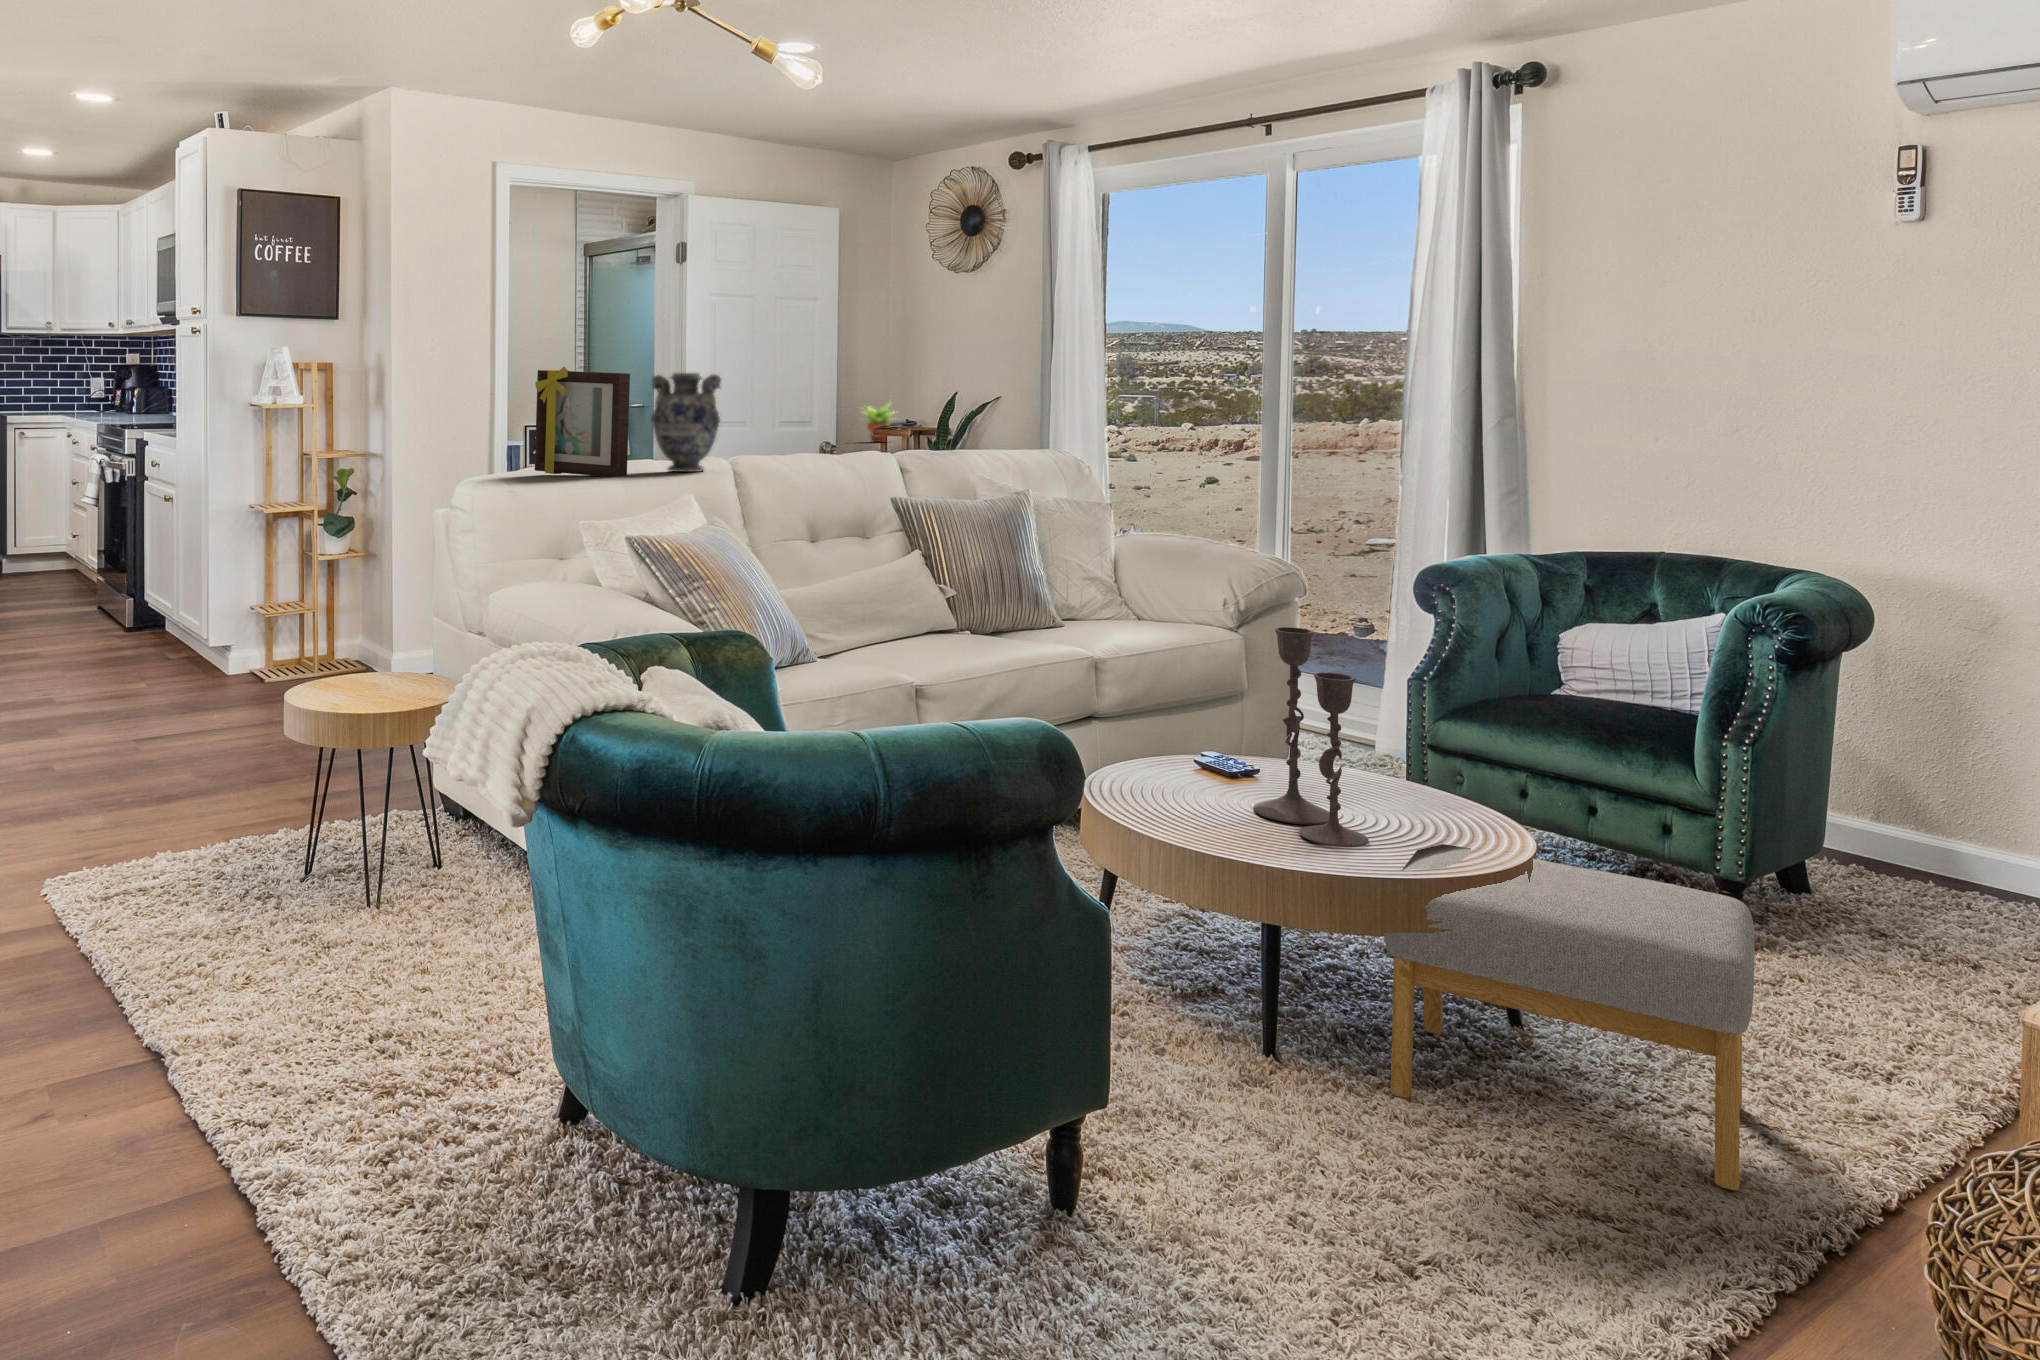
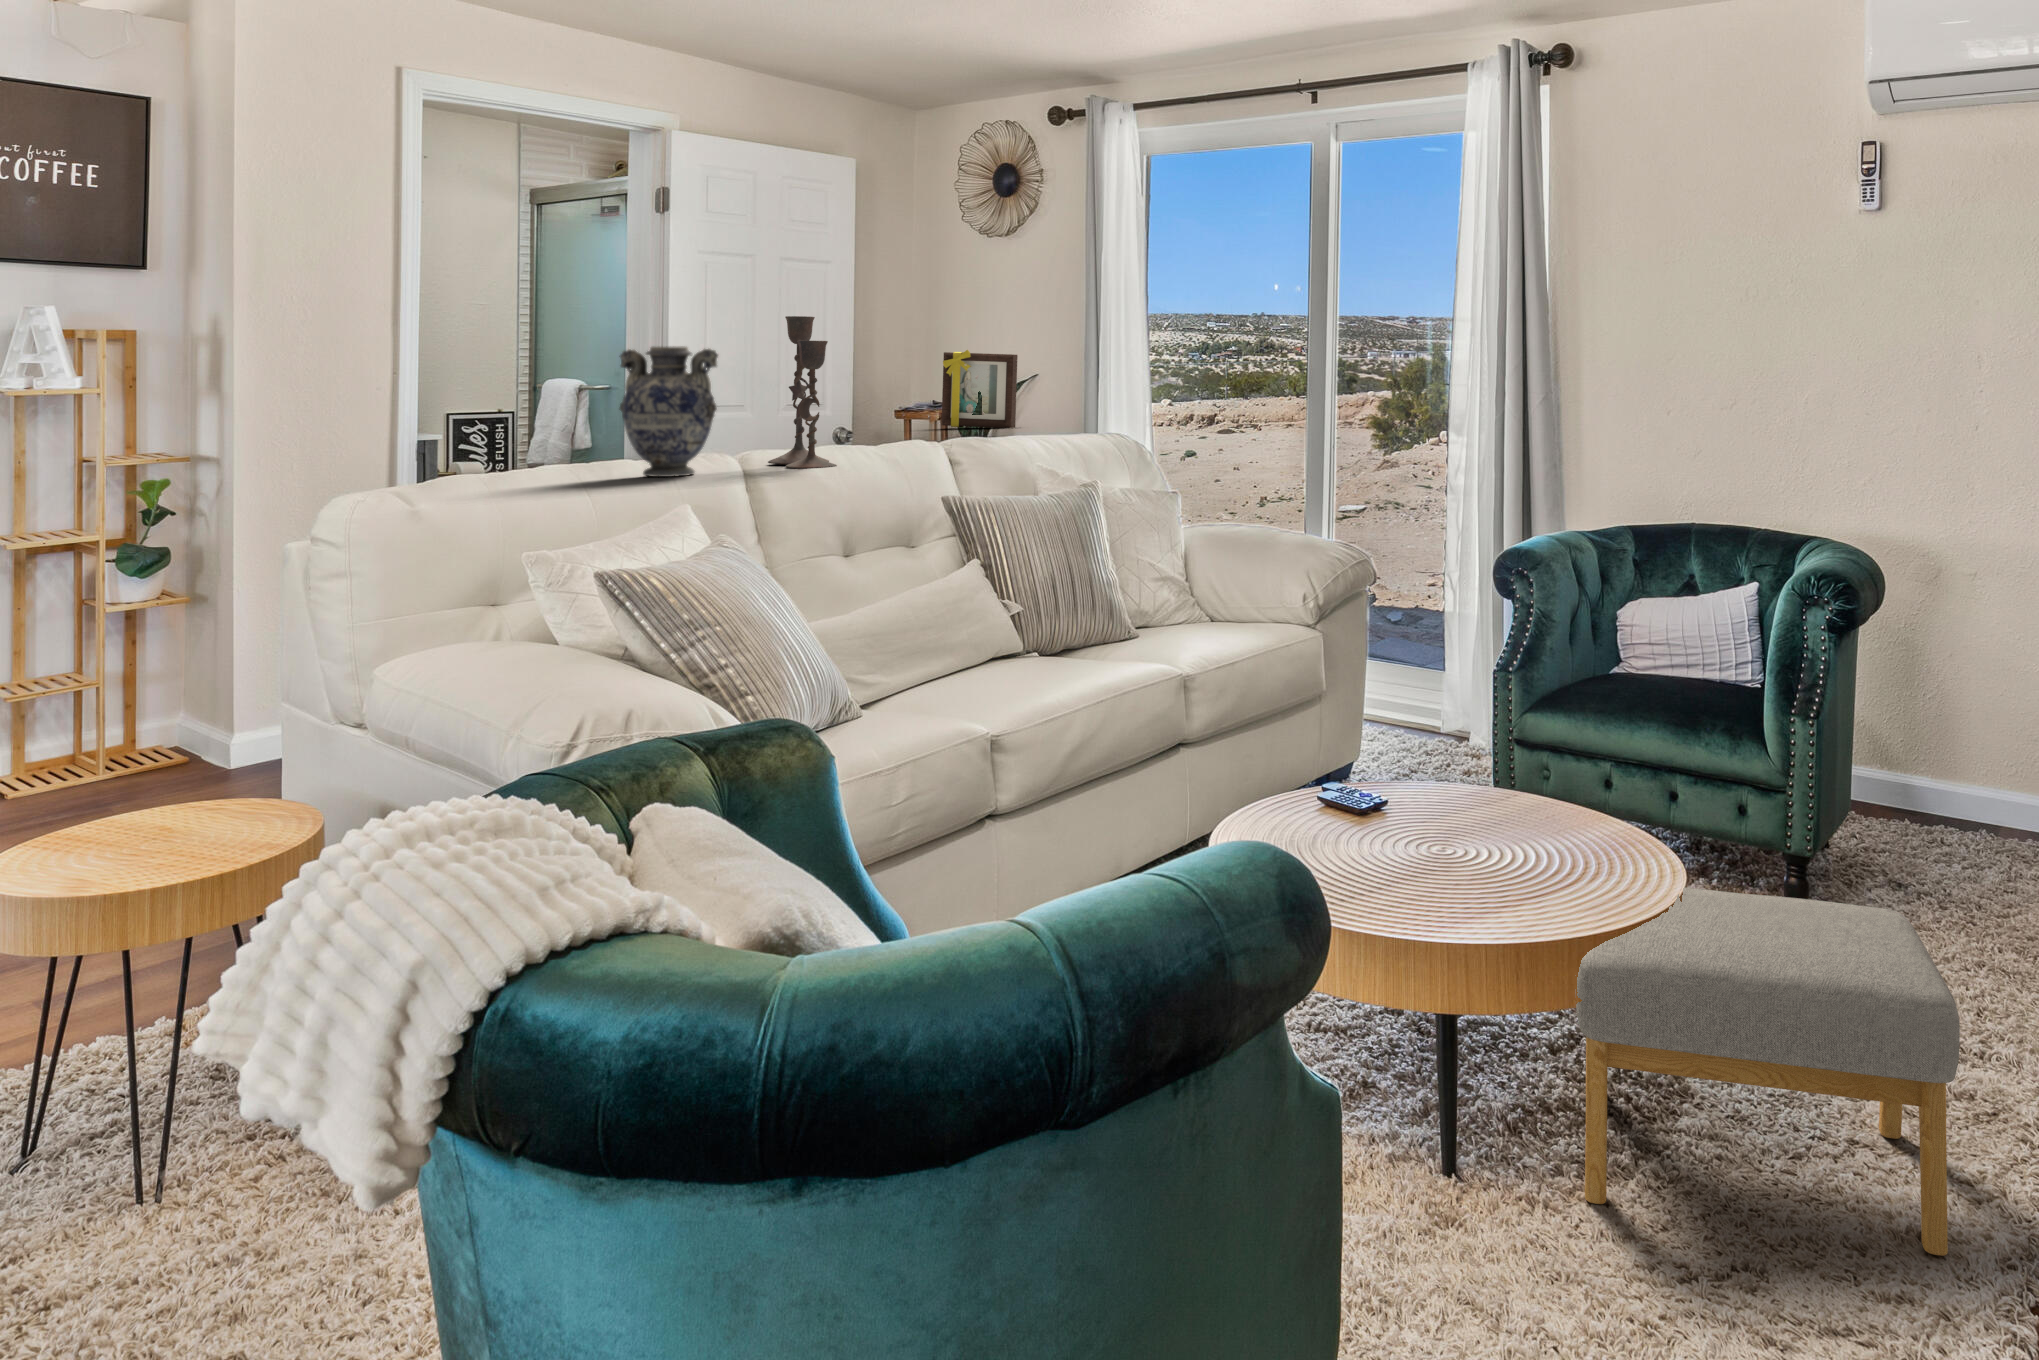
picture frame: present [535,367,630,477] -> present [941,350,1018,428]
succulent plant: present [866,405,895,442] -> none [866,380,914,427]
candlestick: present [1253,627,1369,847] -> present [768,316,837,468]

